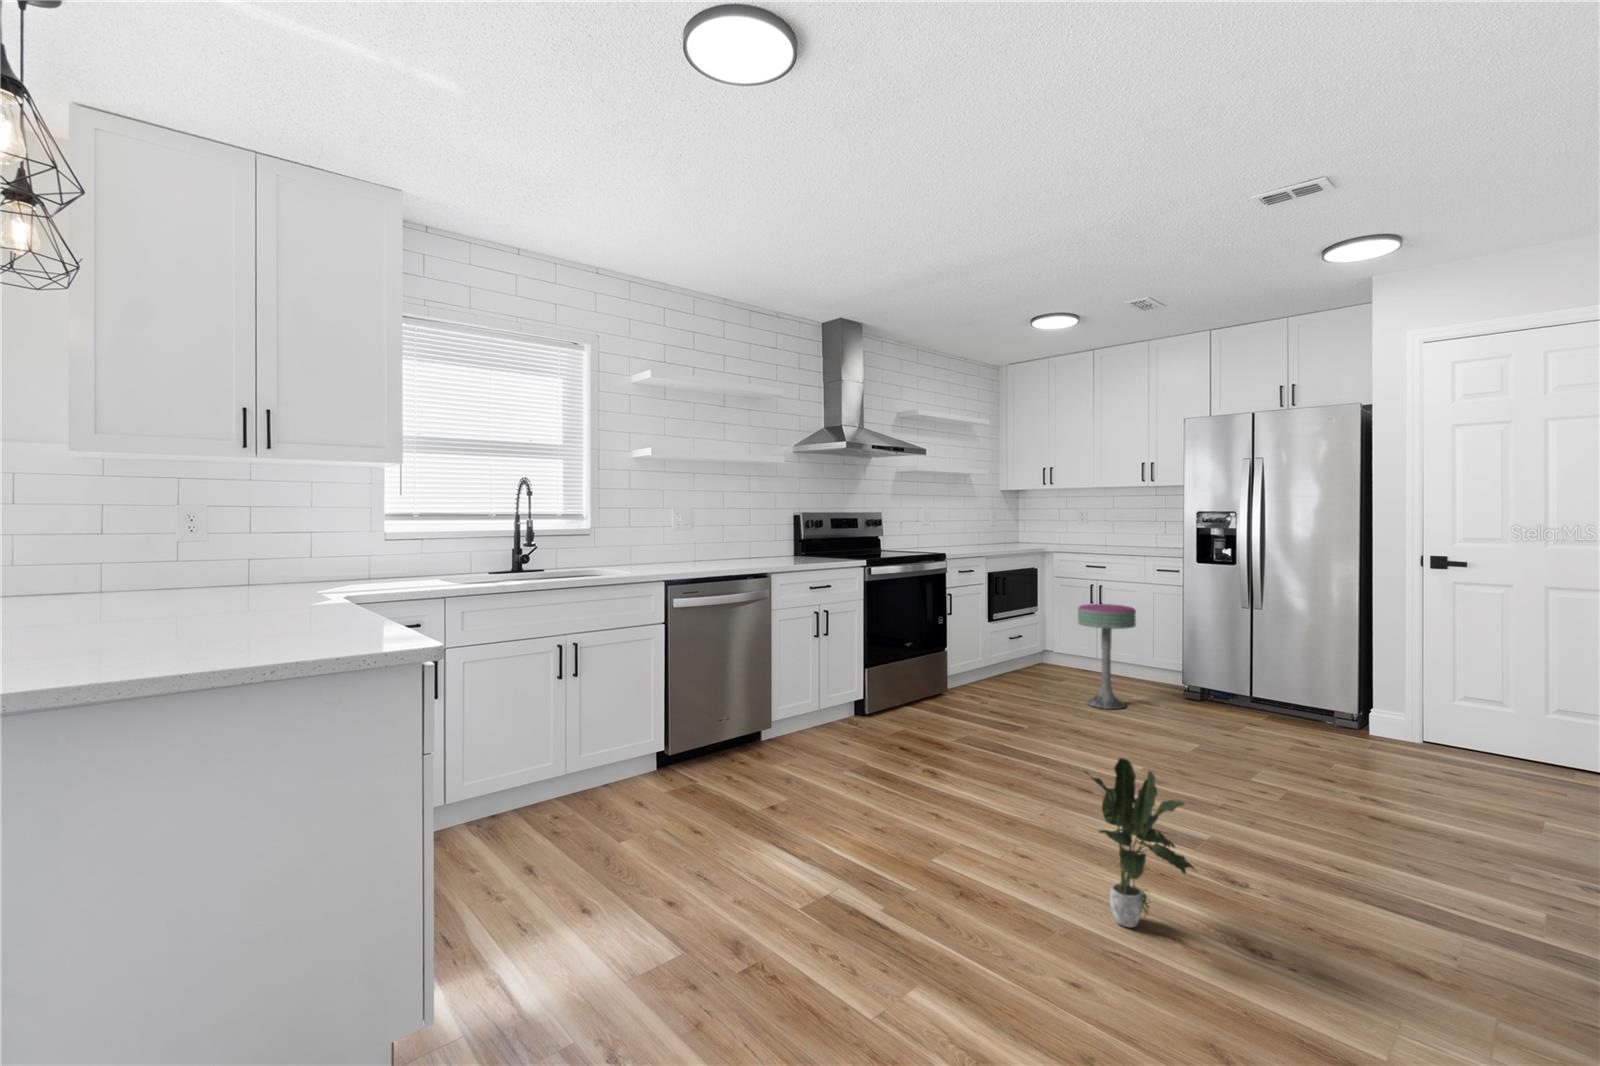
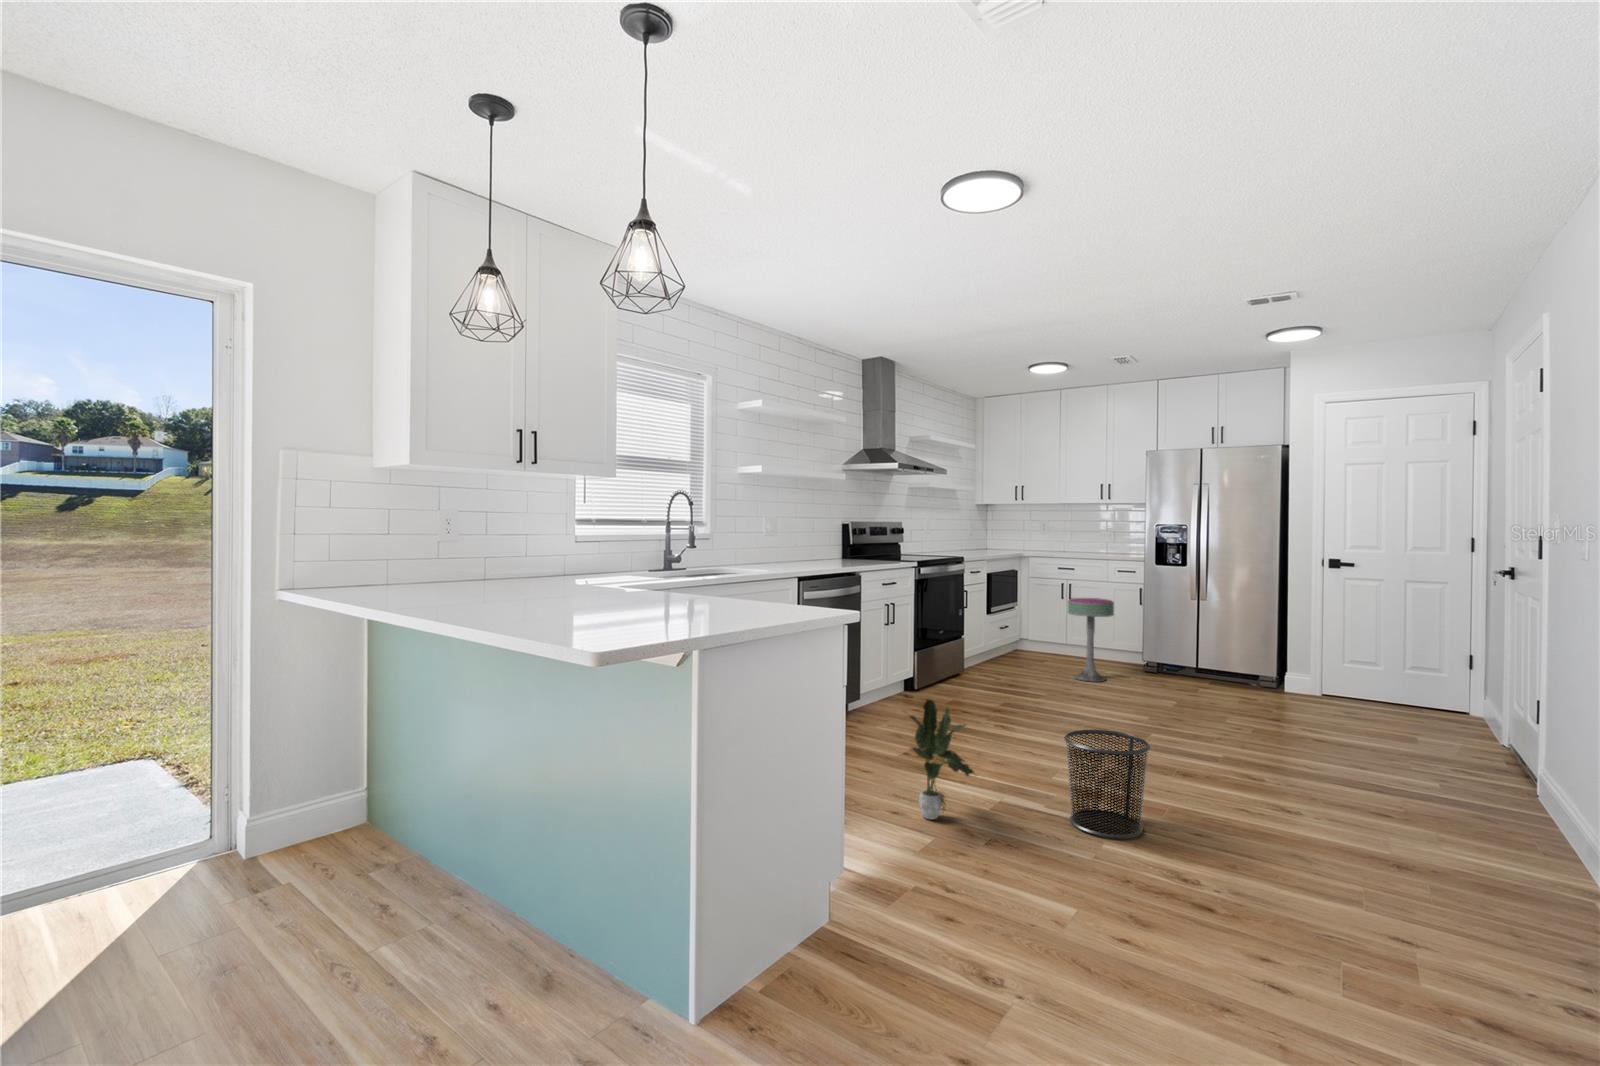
potted plant: present [1084,758,1194,927] -> present [910,700,974,819]
waste bin: none [884,808,1003,982] -> present [1064,730,1150,839]

